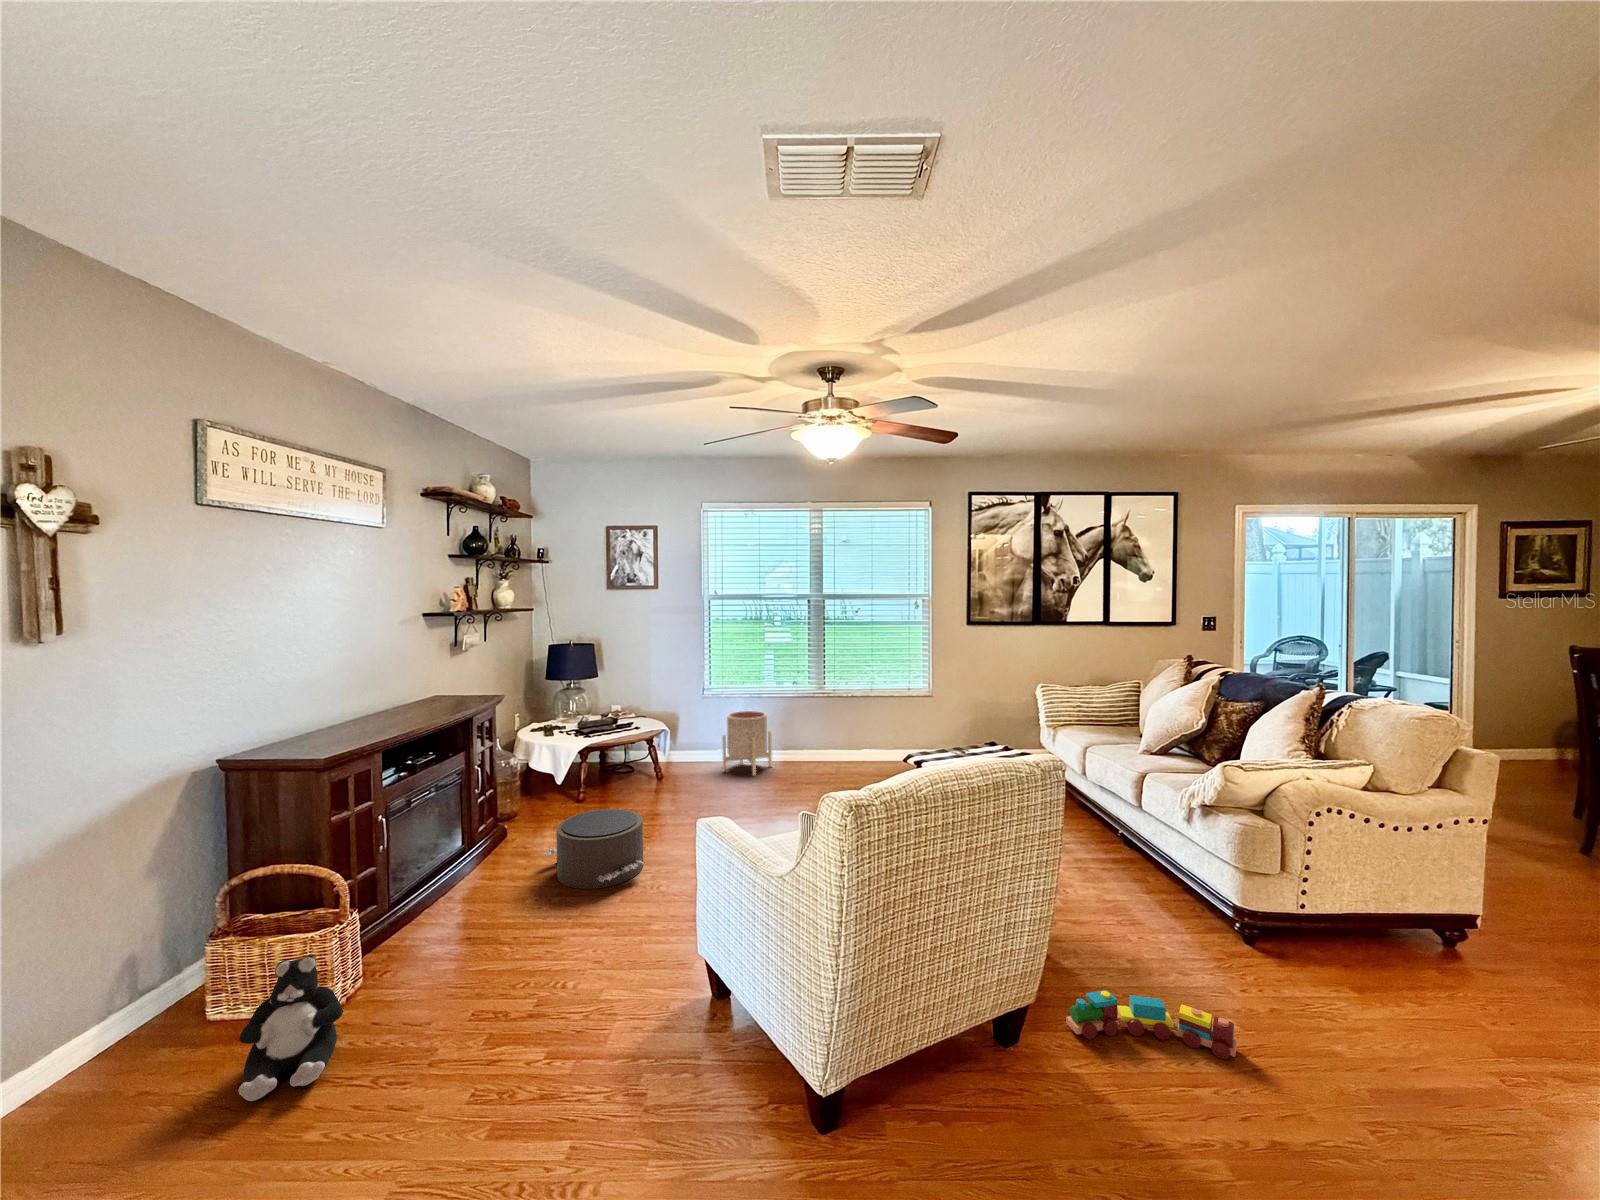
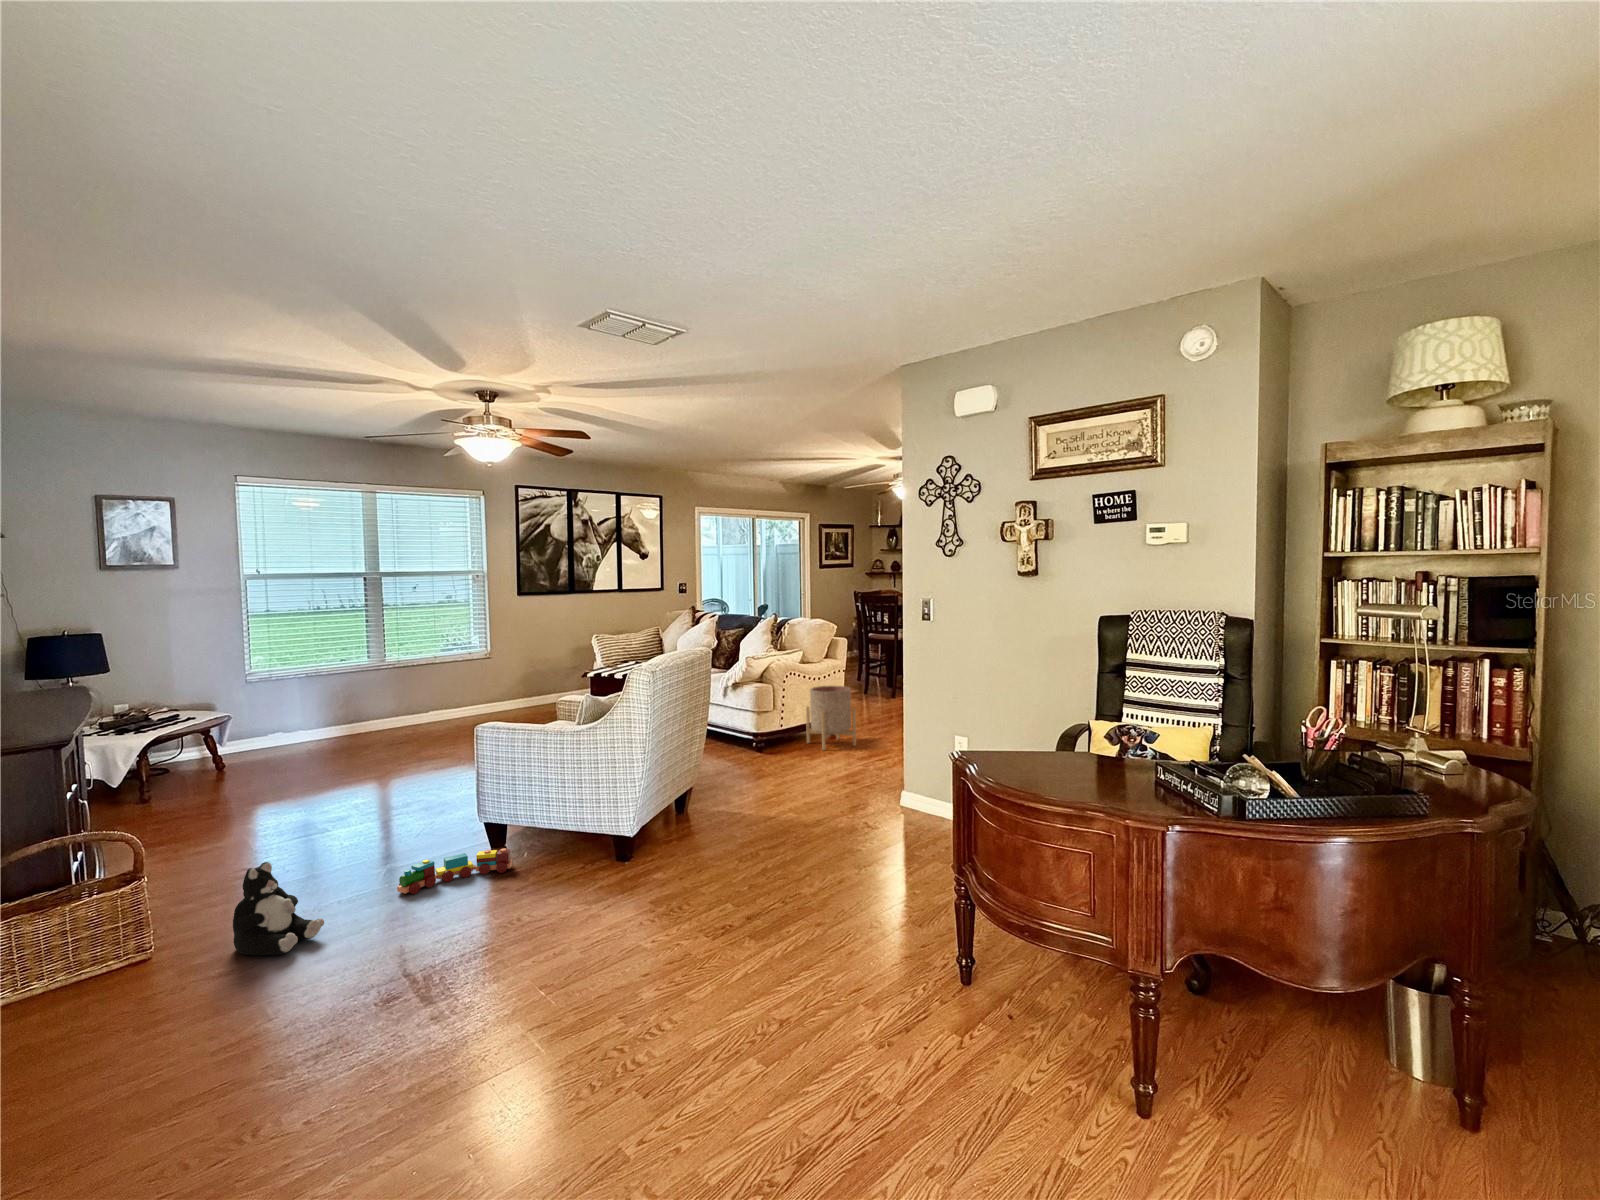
planter: present [722,711,772,776] -> present [806,686,856,750]
pouf: present [544,809,644,889] -> none [236,781,361,849]
toy train: present [1066,990,1237,1059] -> present [397,848,512,894]

